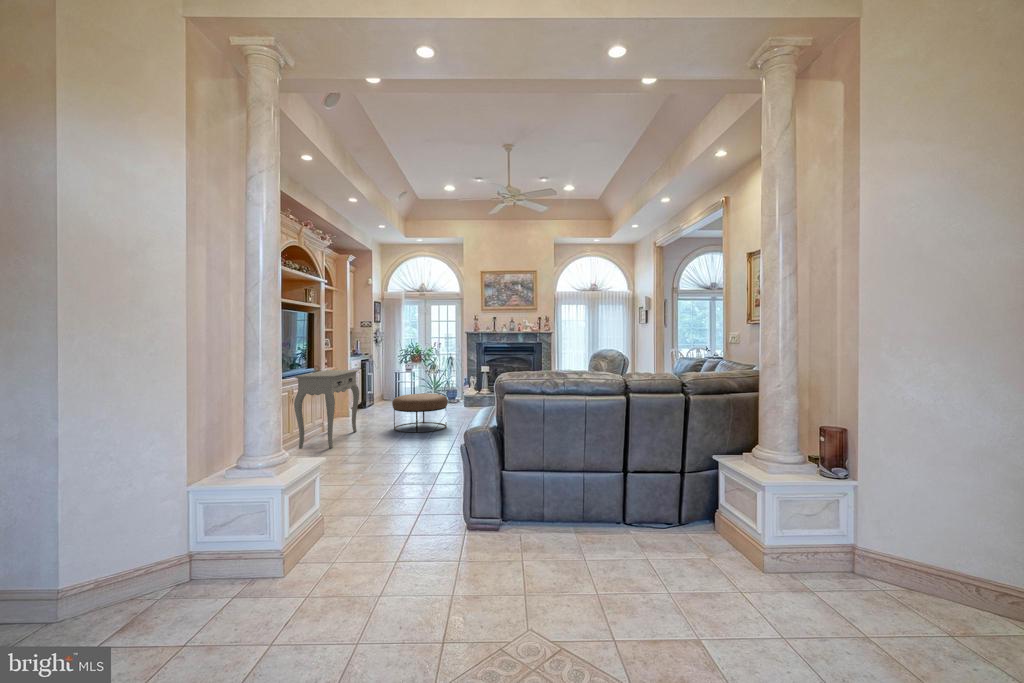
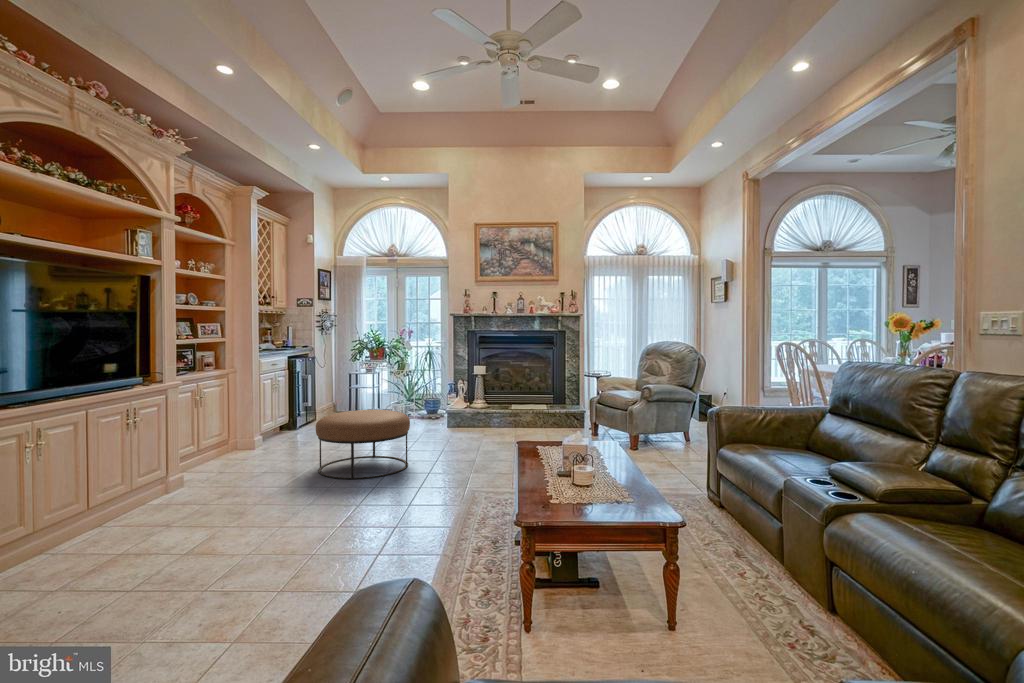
console table: present [294,370,359,449] -> none [107,371,258,516]

